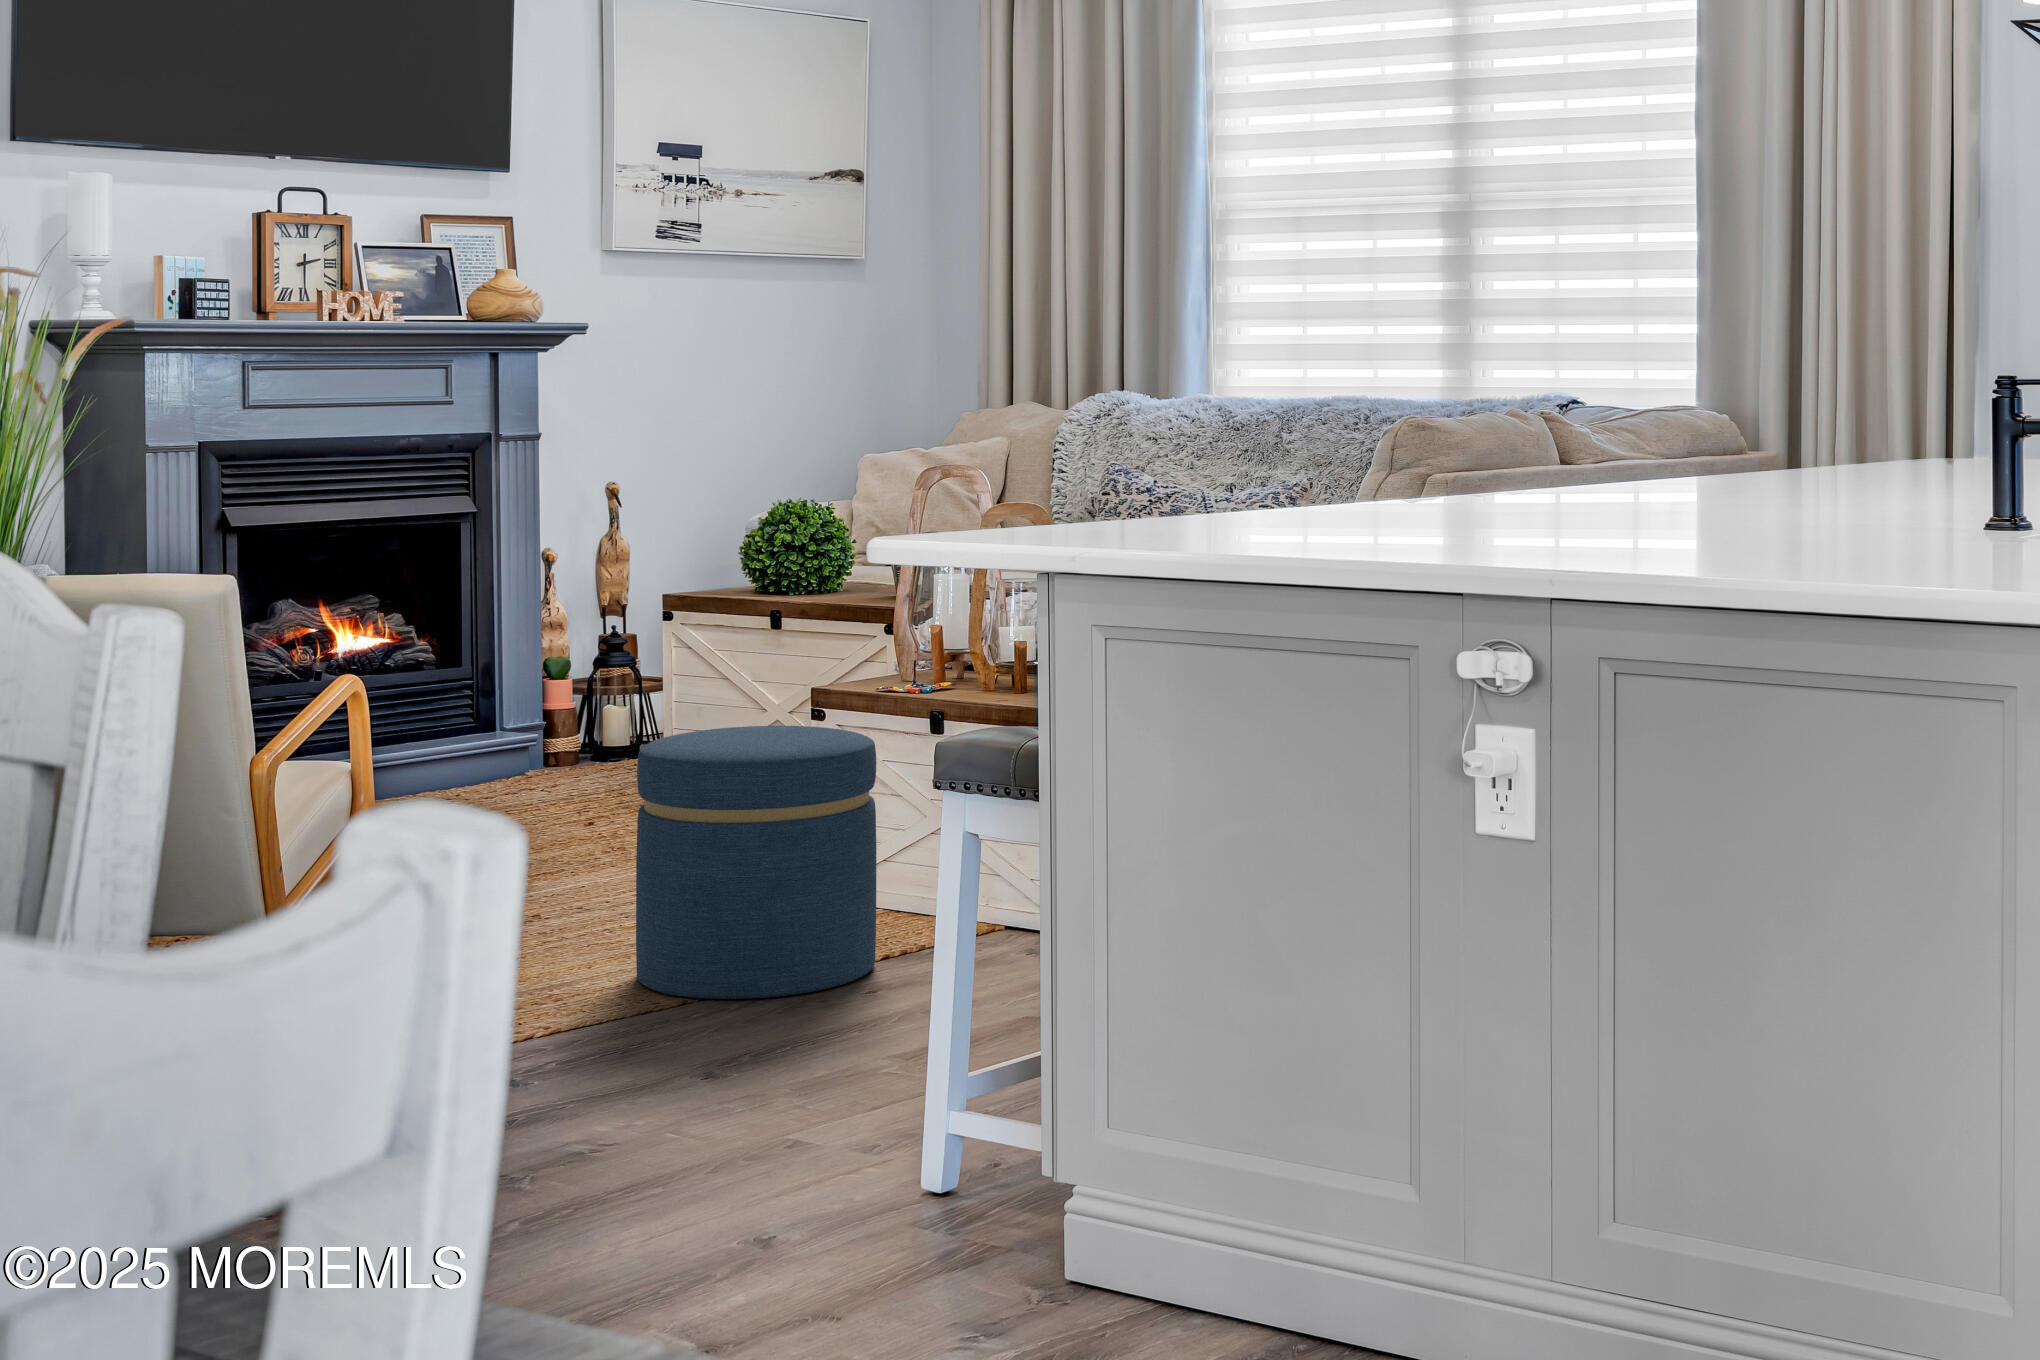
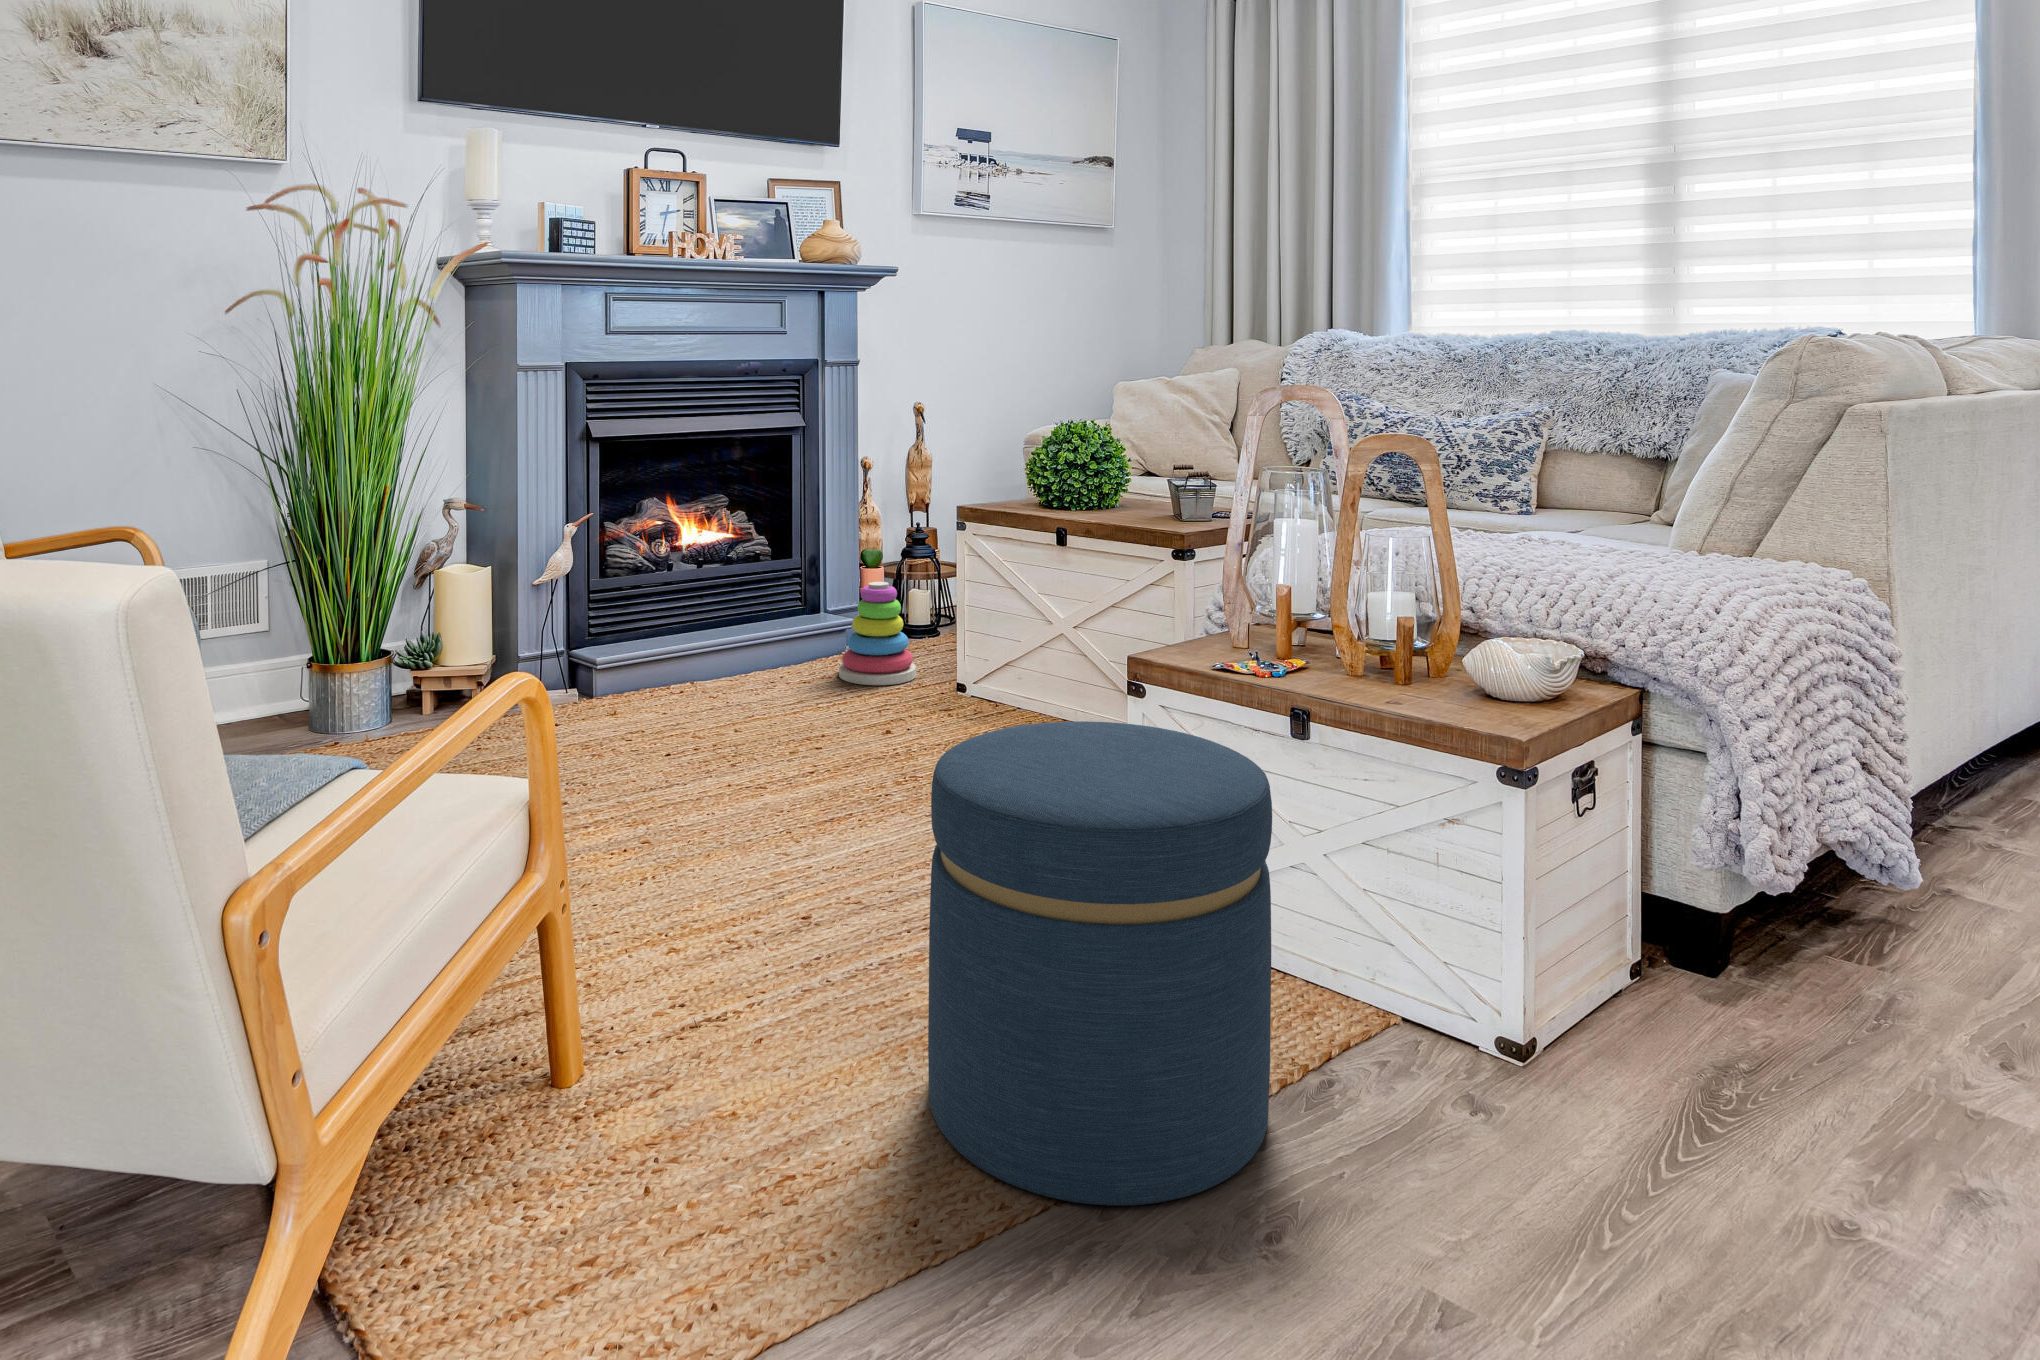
stacking toy: none [527,686,618,799] -> present [839,582,916,685]

